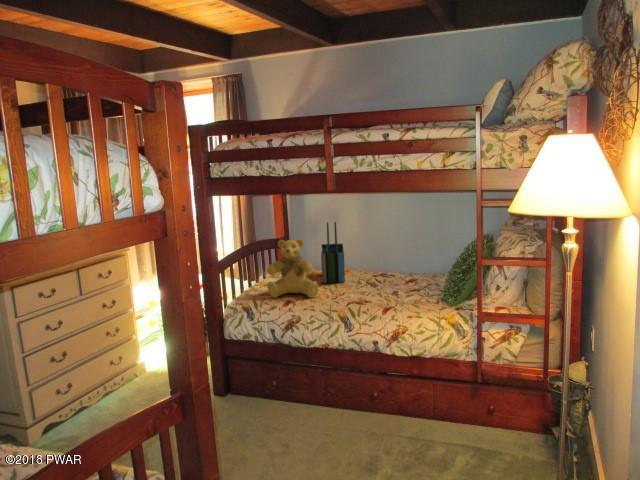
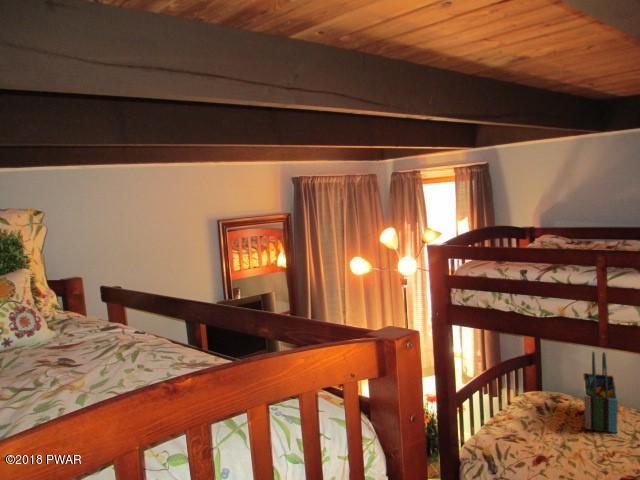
teddy bear: present [267,239,318,298] -> none [513,377,582,458]

